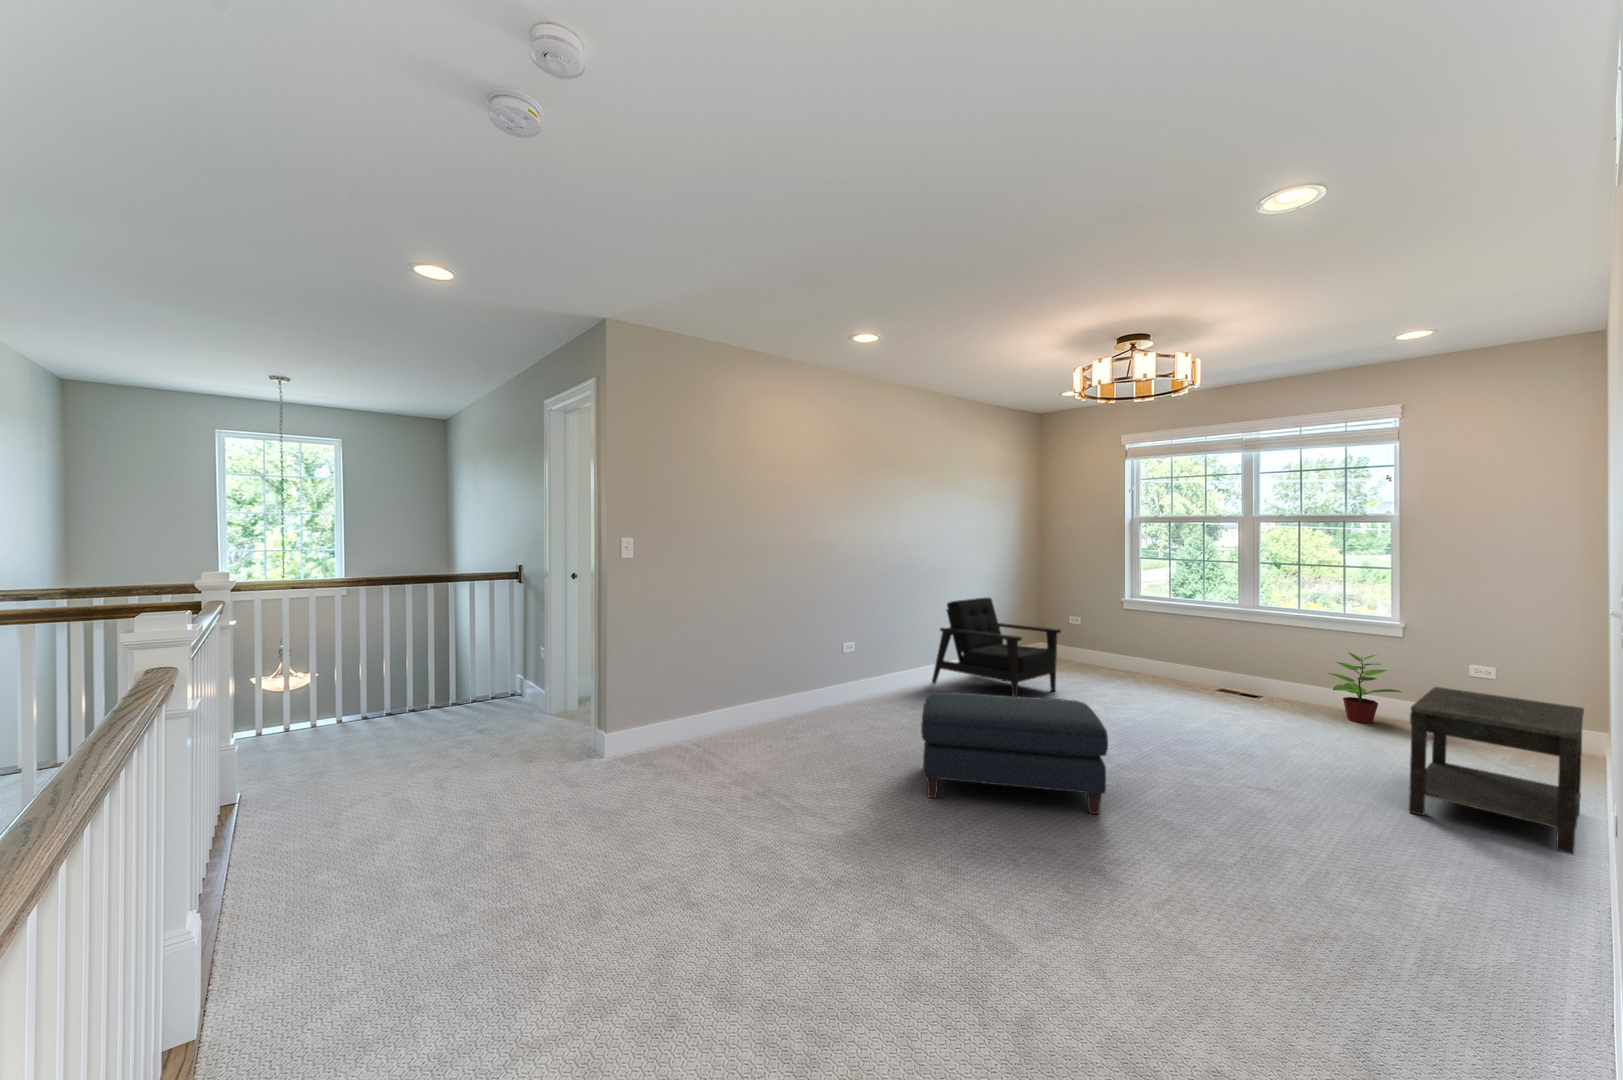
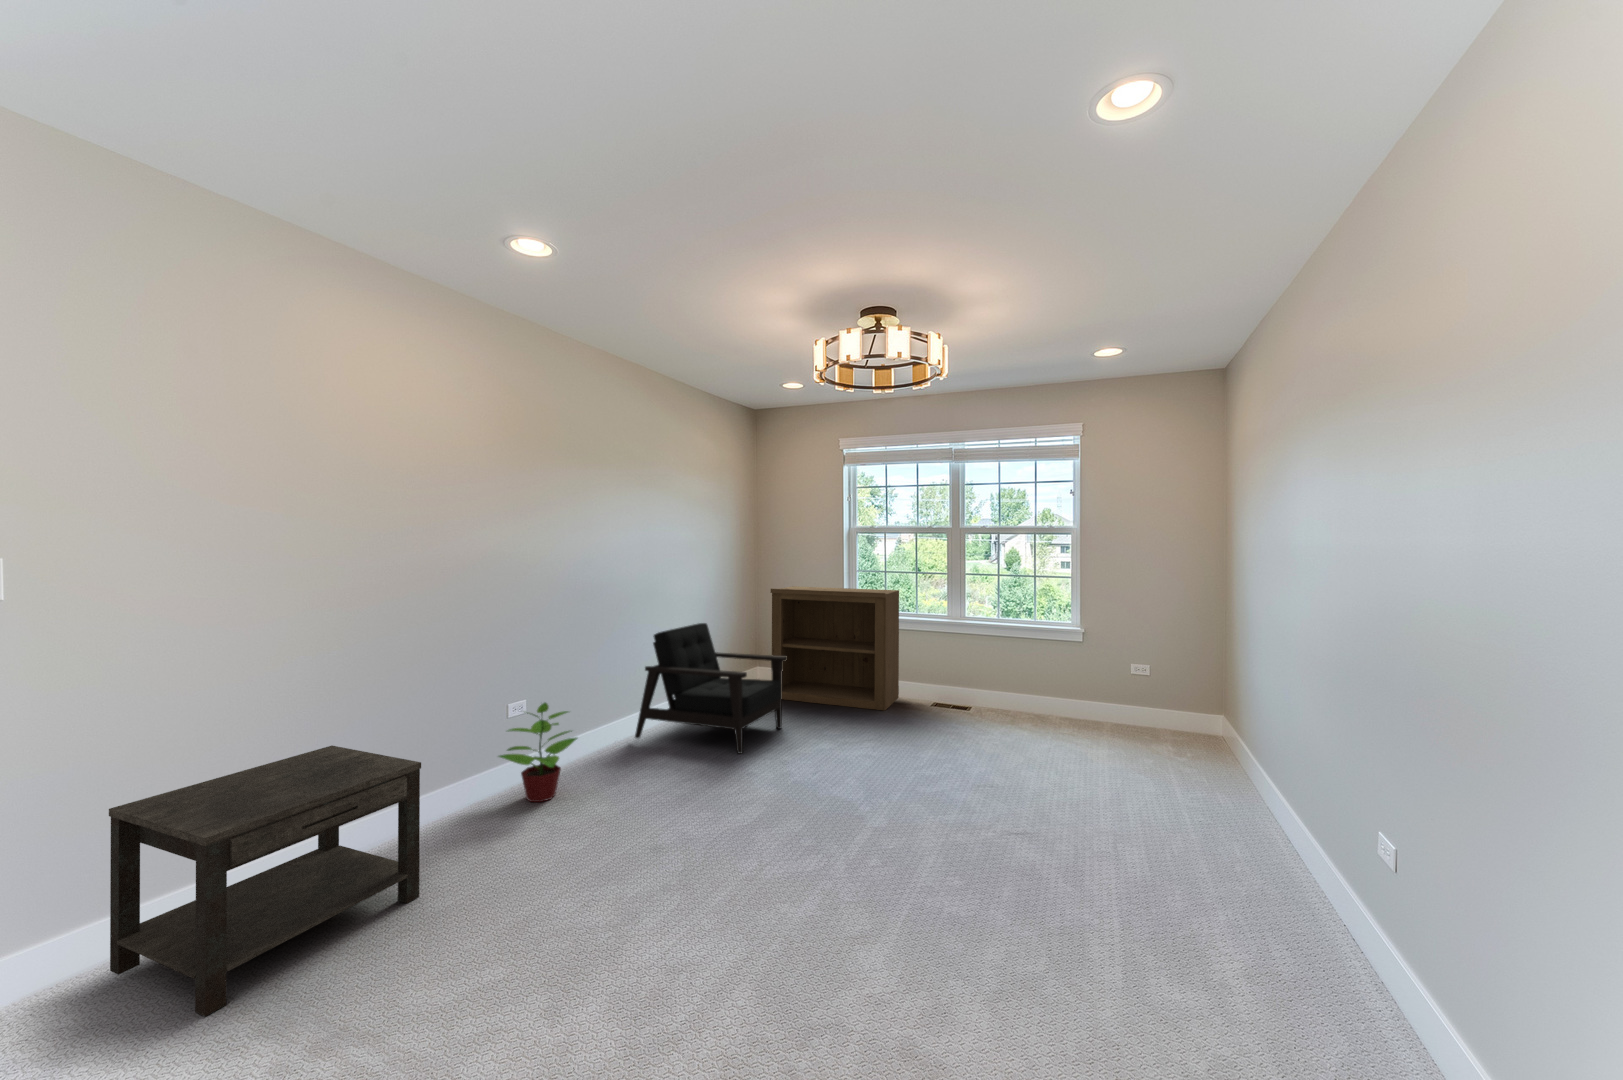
bookshelf: none [1051,572,1183,689] -> present [771,586,899,711]
potted plant: present [1329,652,1401,723] -> present [499,703,577,802]
side table: present [1409,687,1584,854] -> present [109,746,421,1016]
ottoman: present [921,692,1108,814] -> none [620,771,888,981]

